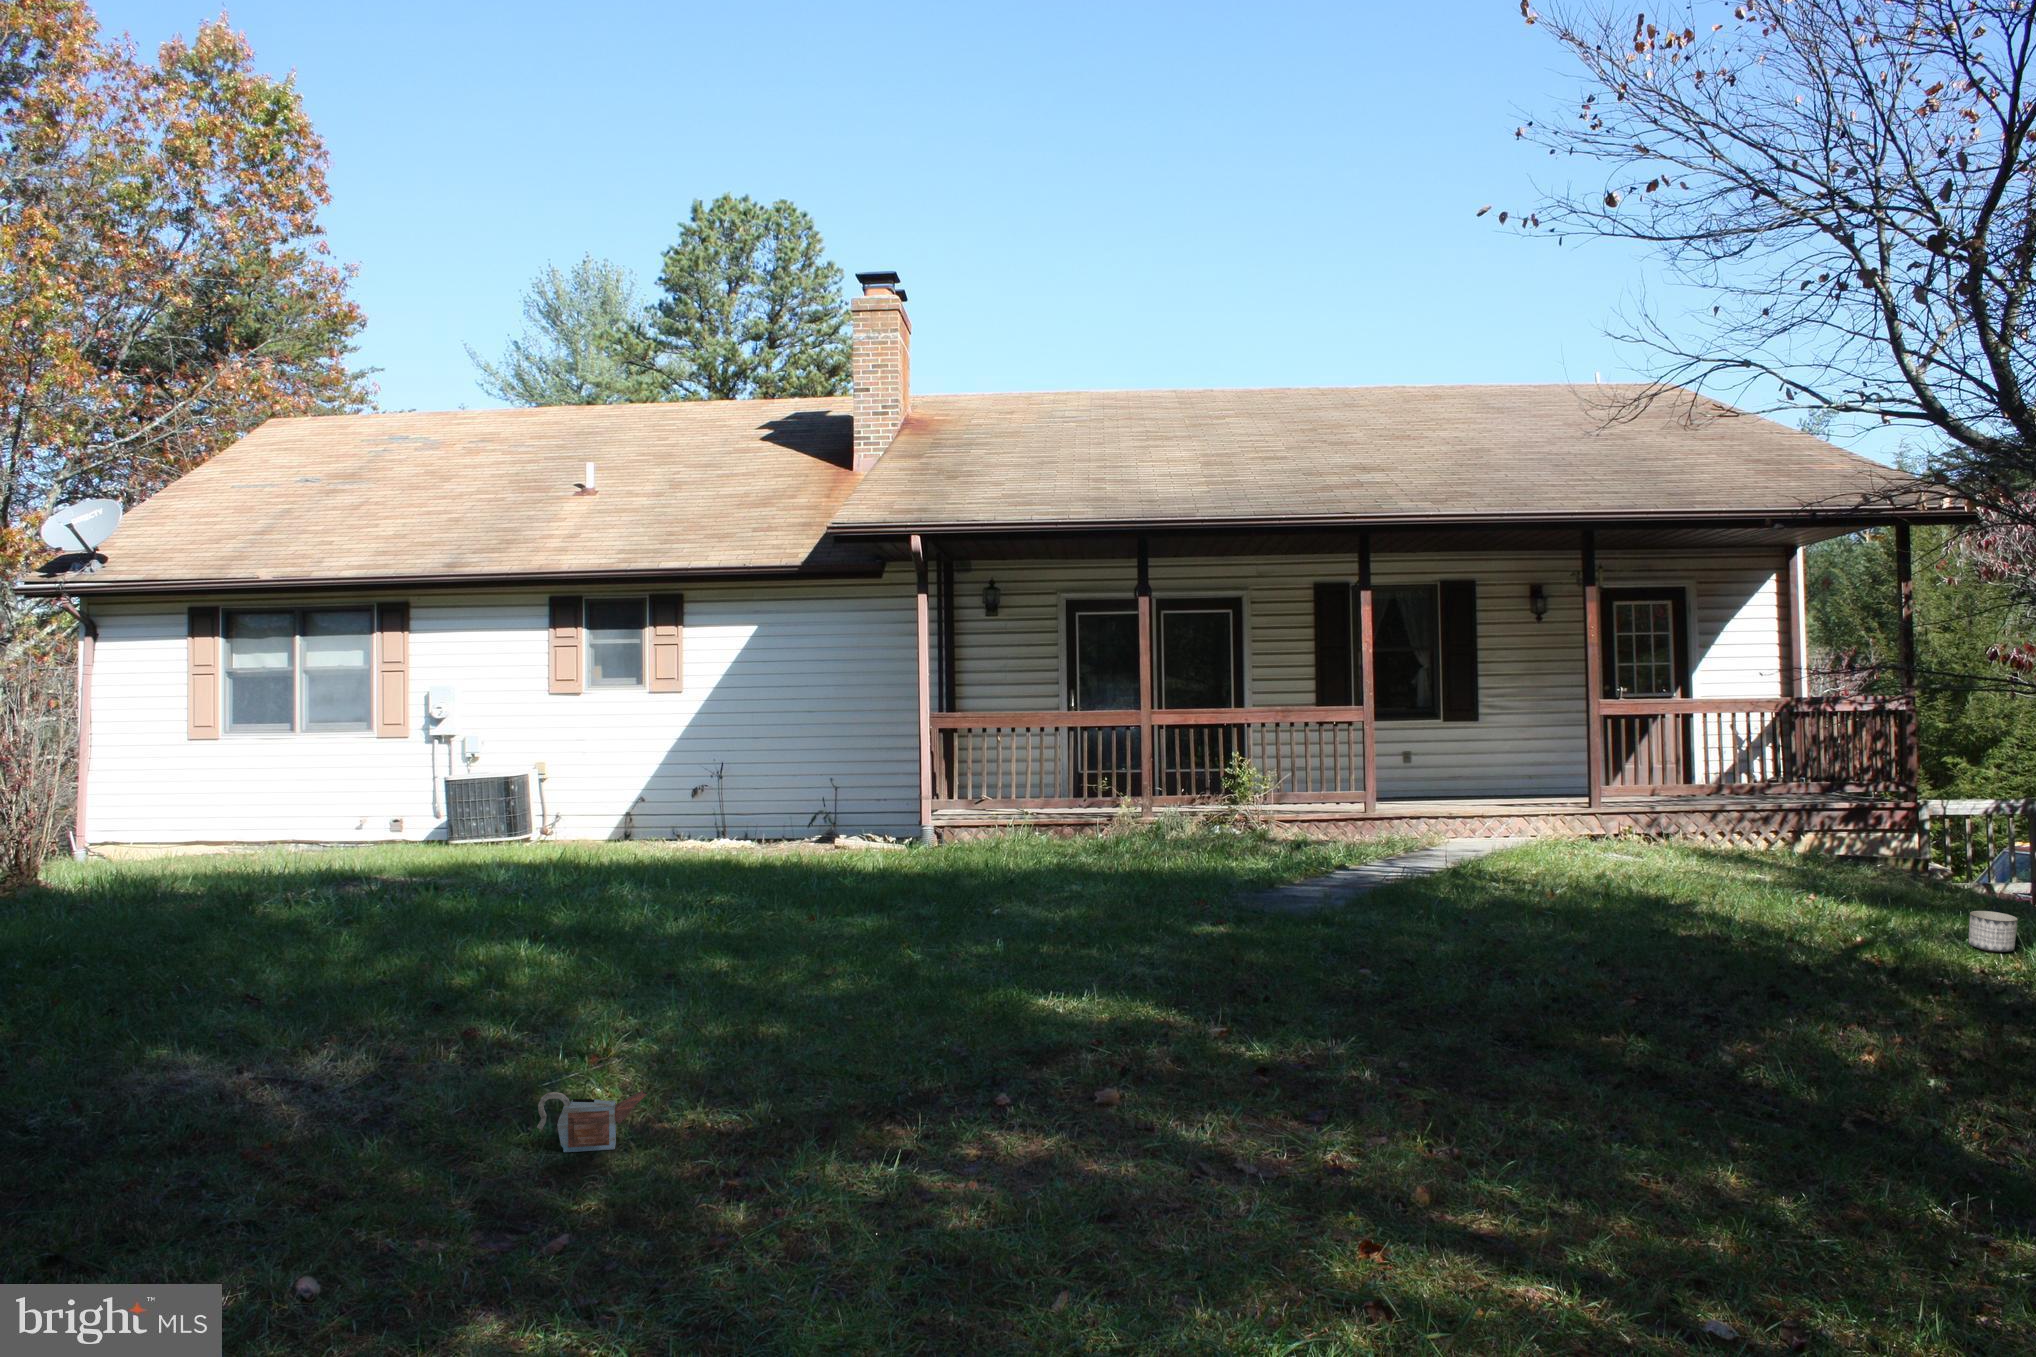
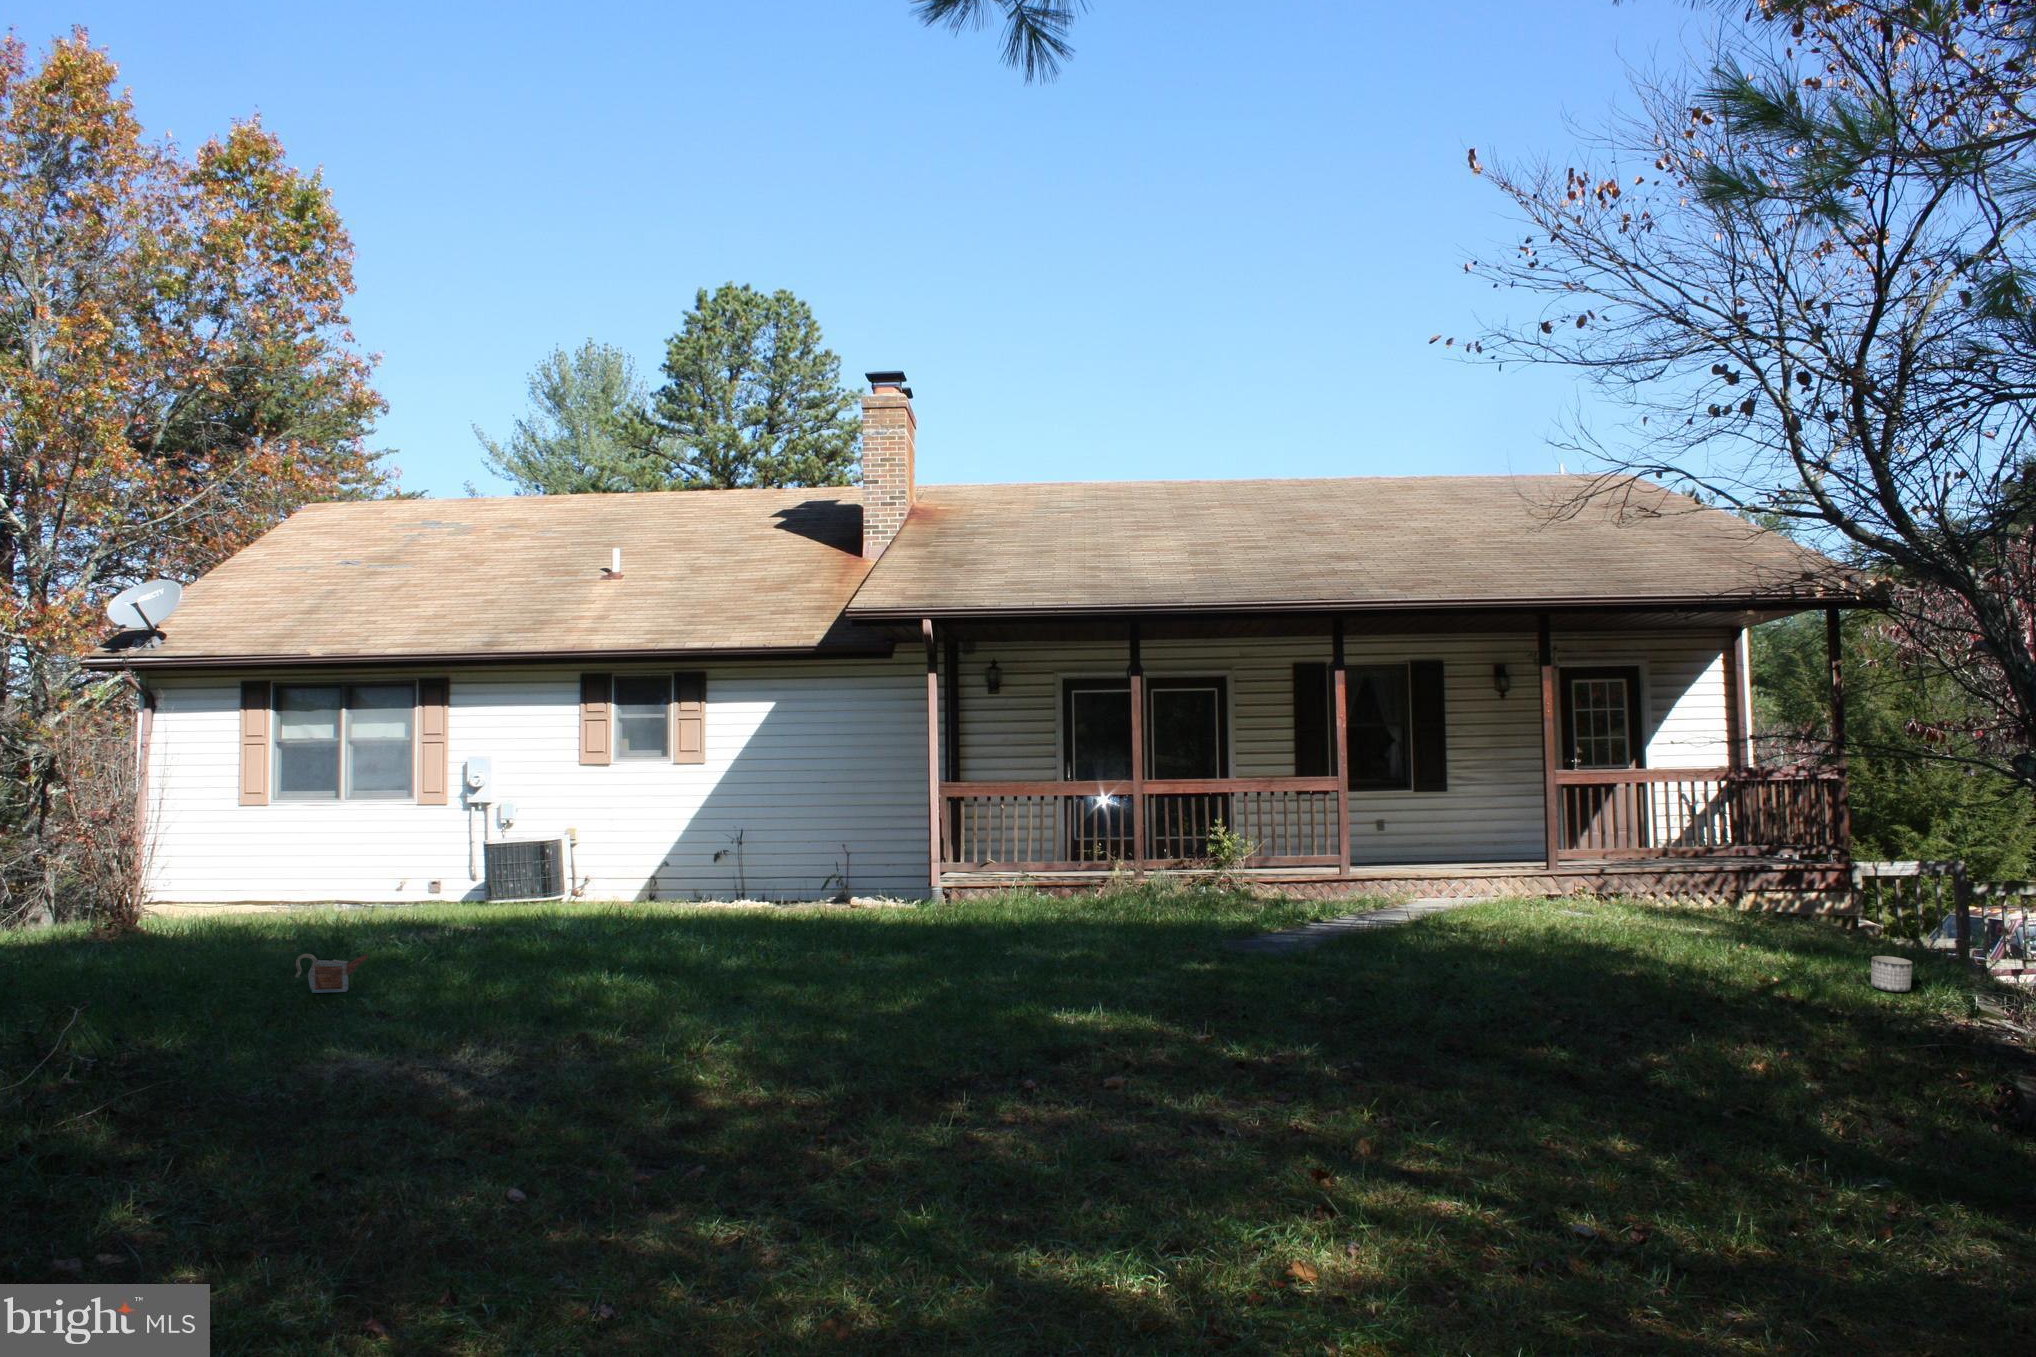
watering can: present [537,1091,647,1152] -> present [295,954,369,993]

